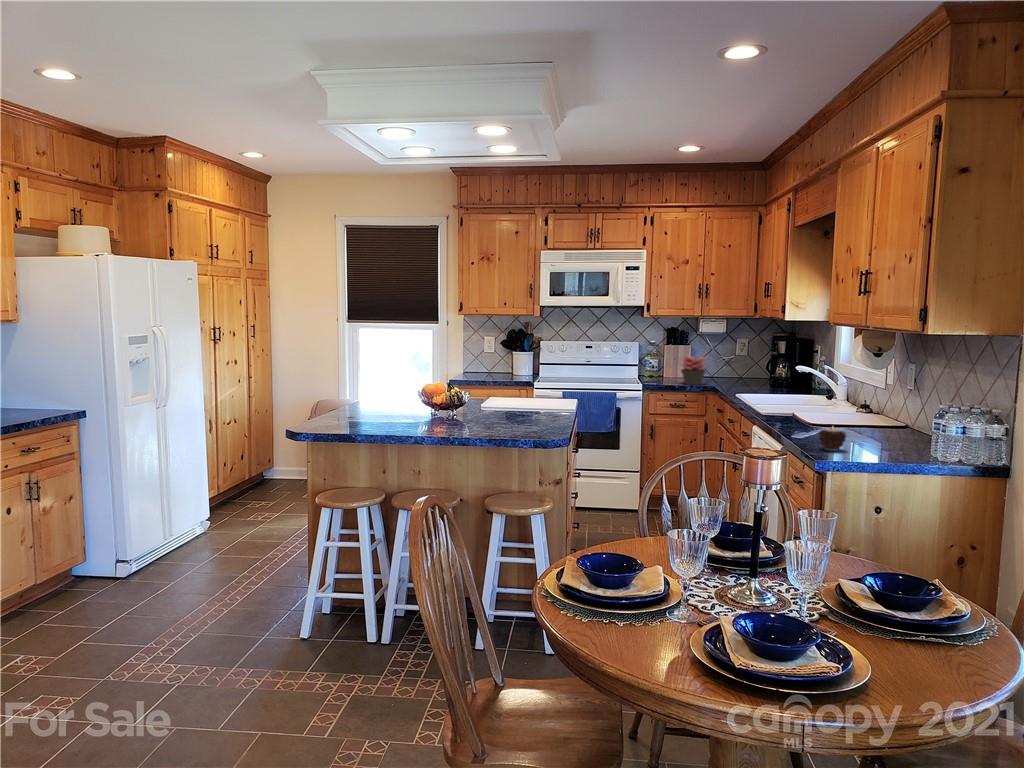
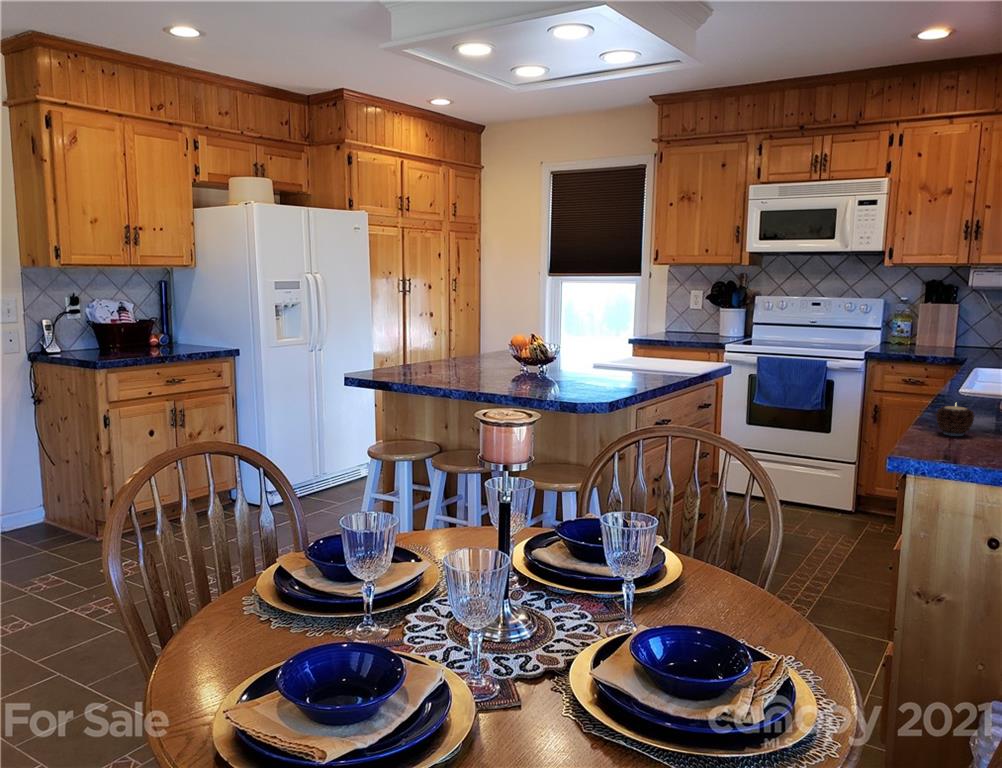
succulent plant: present [680,355,707,385] -> none [925,317,967,357]

